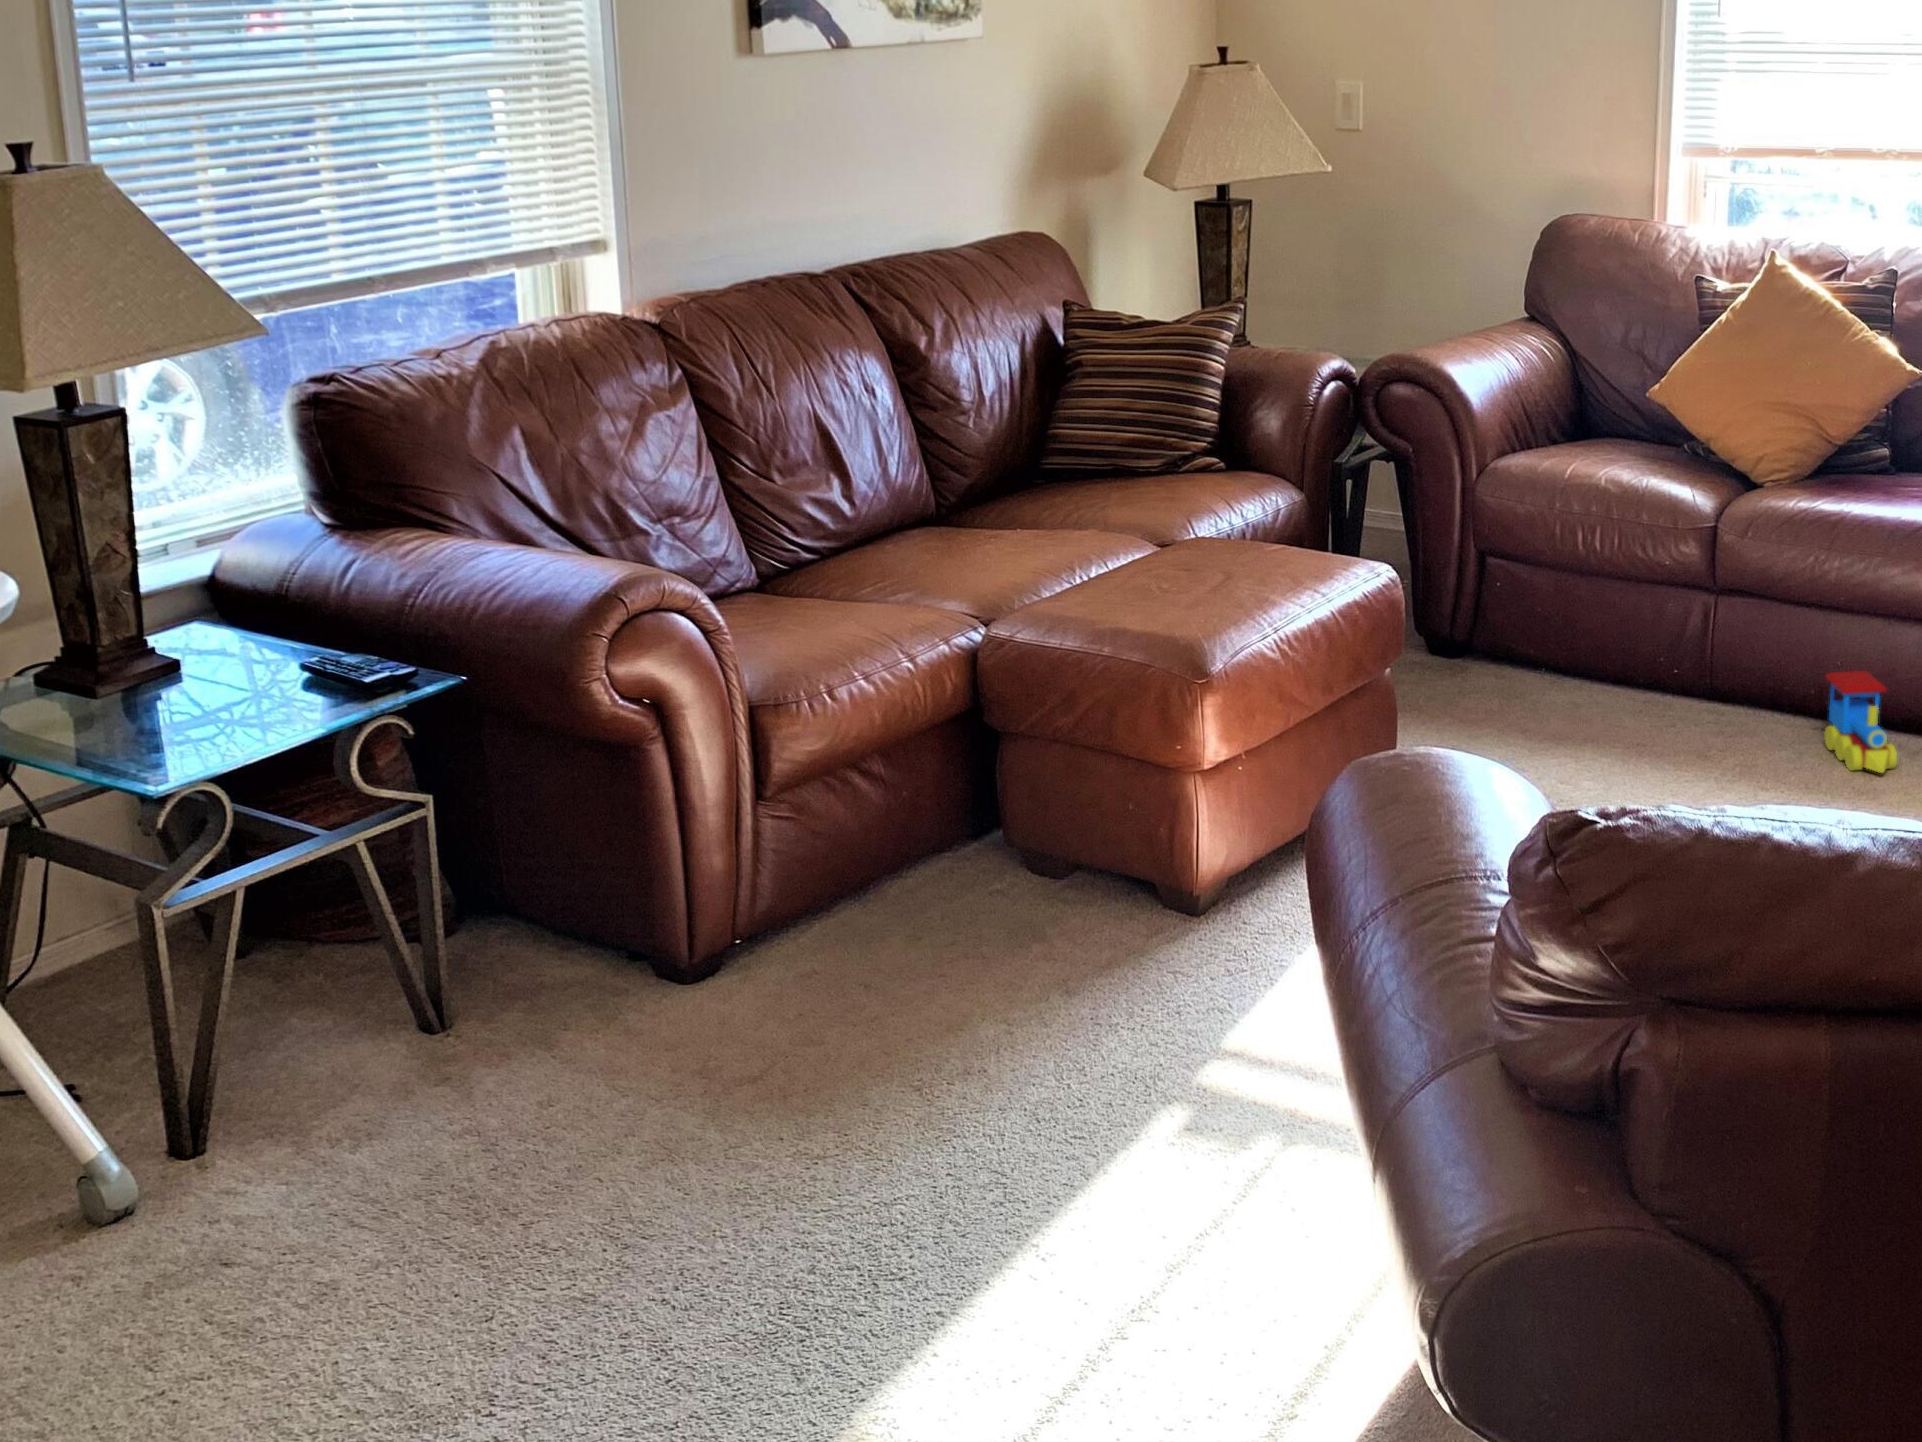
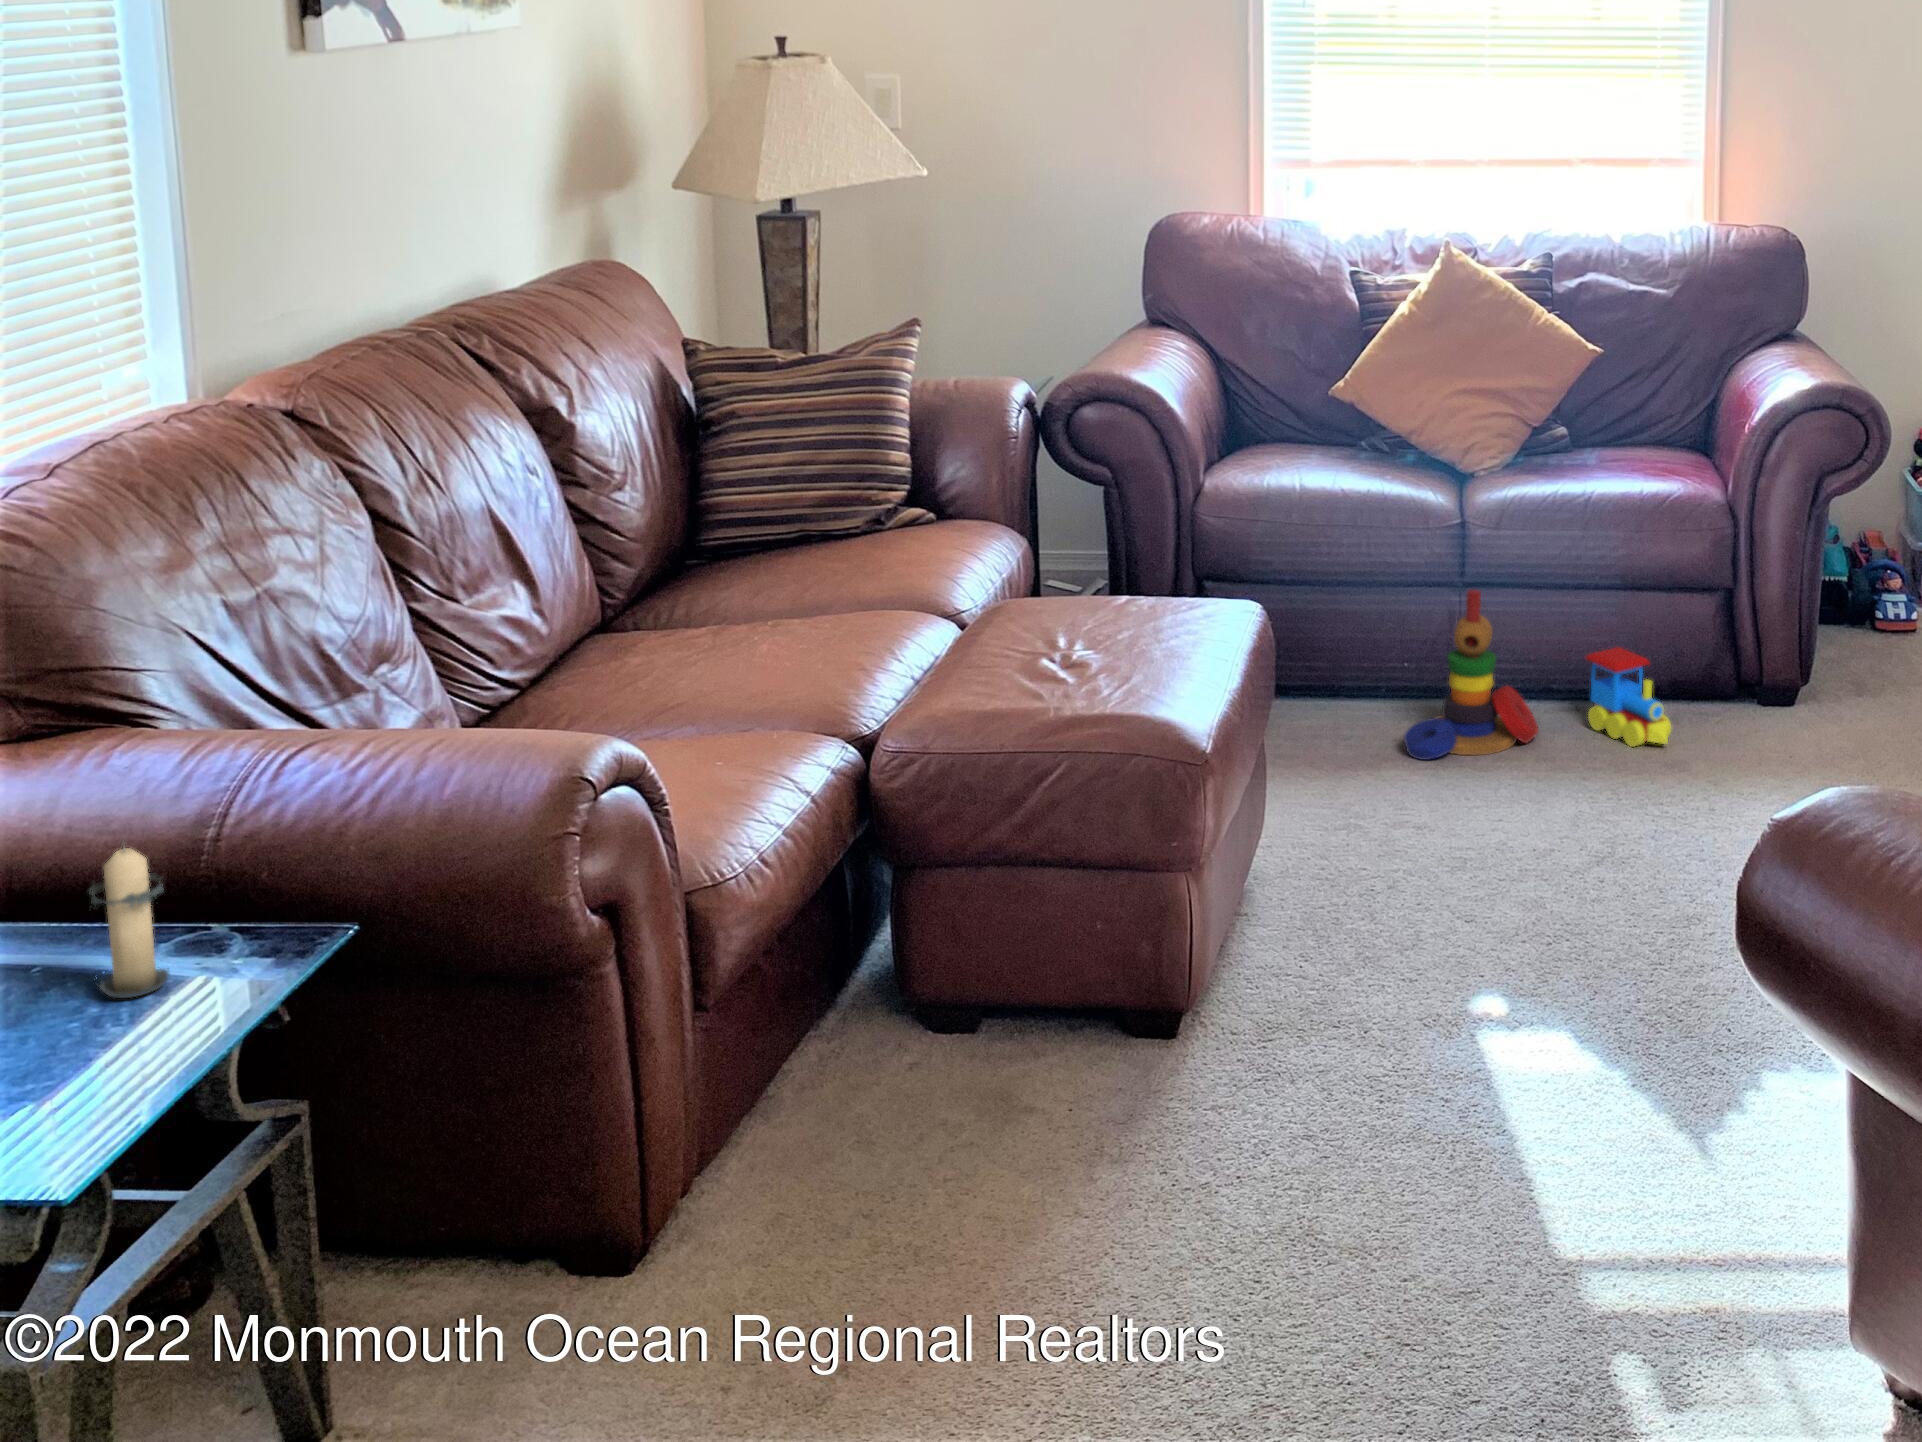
candle: none [285,592,347,701] -> present [90,841,169,998]
stacking toy: none [1623,592,1766,753] -> present [1404,589,1539,760]

